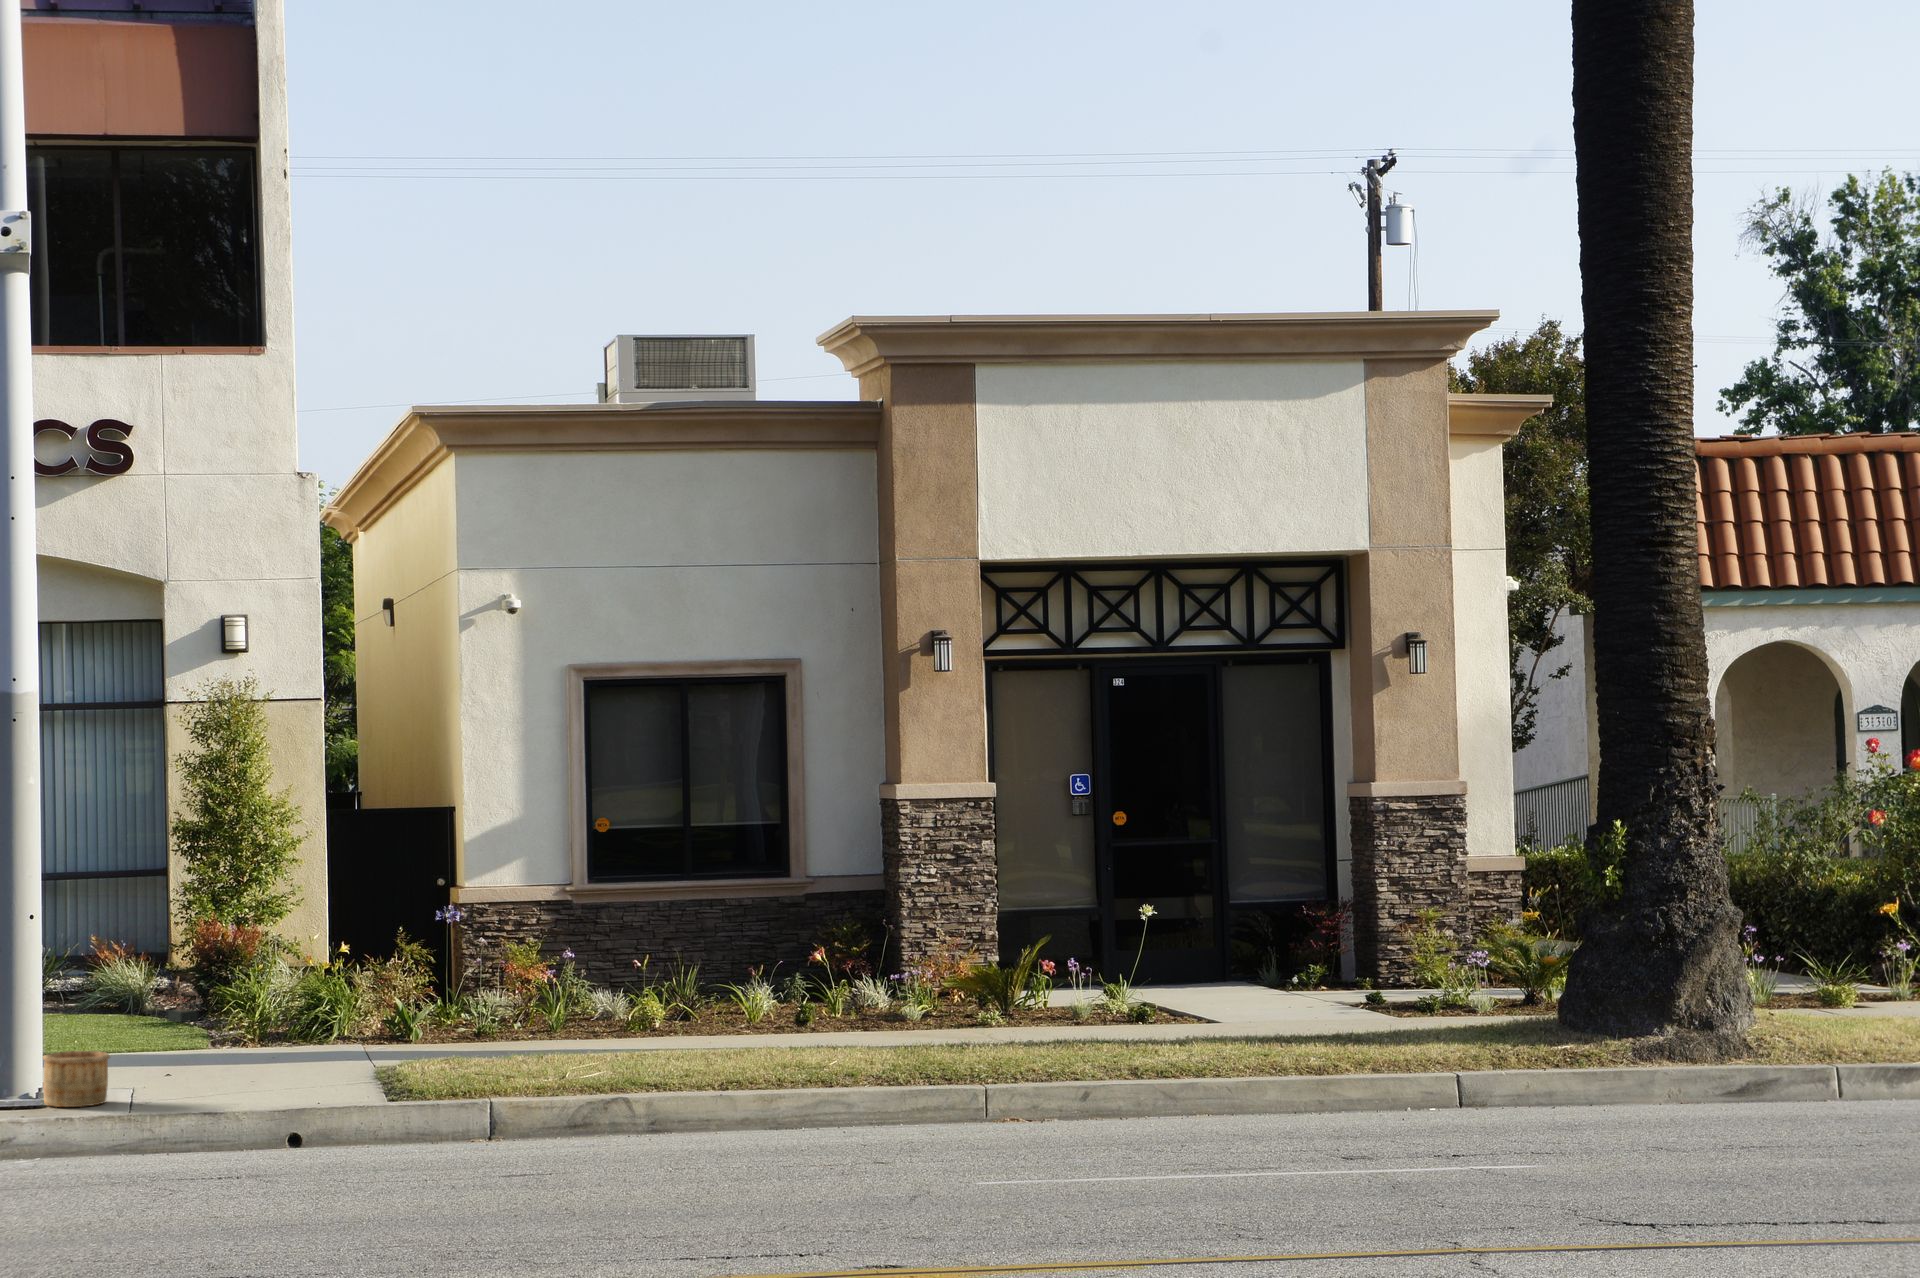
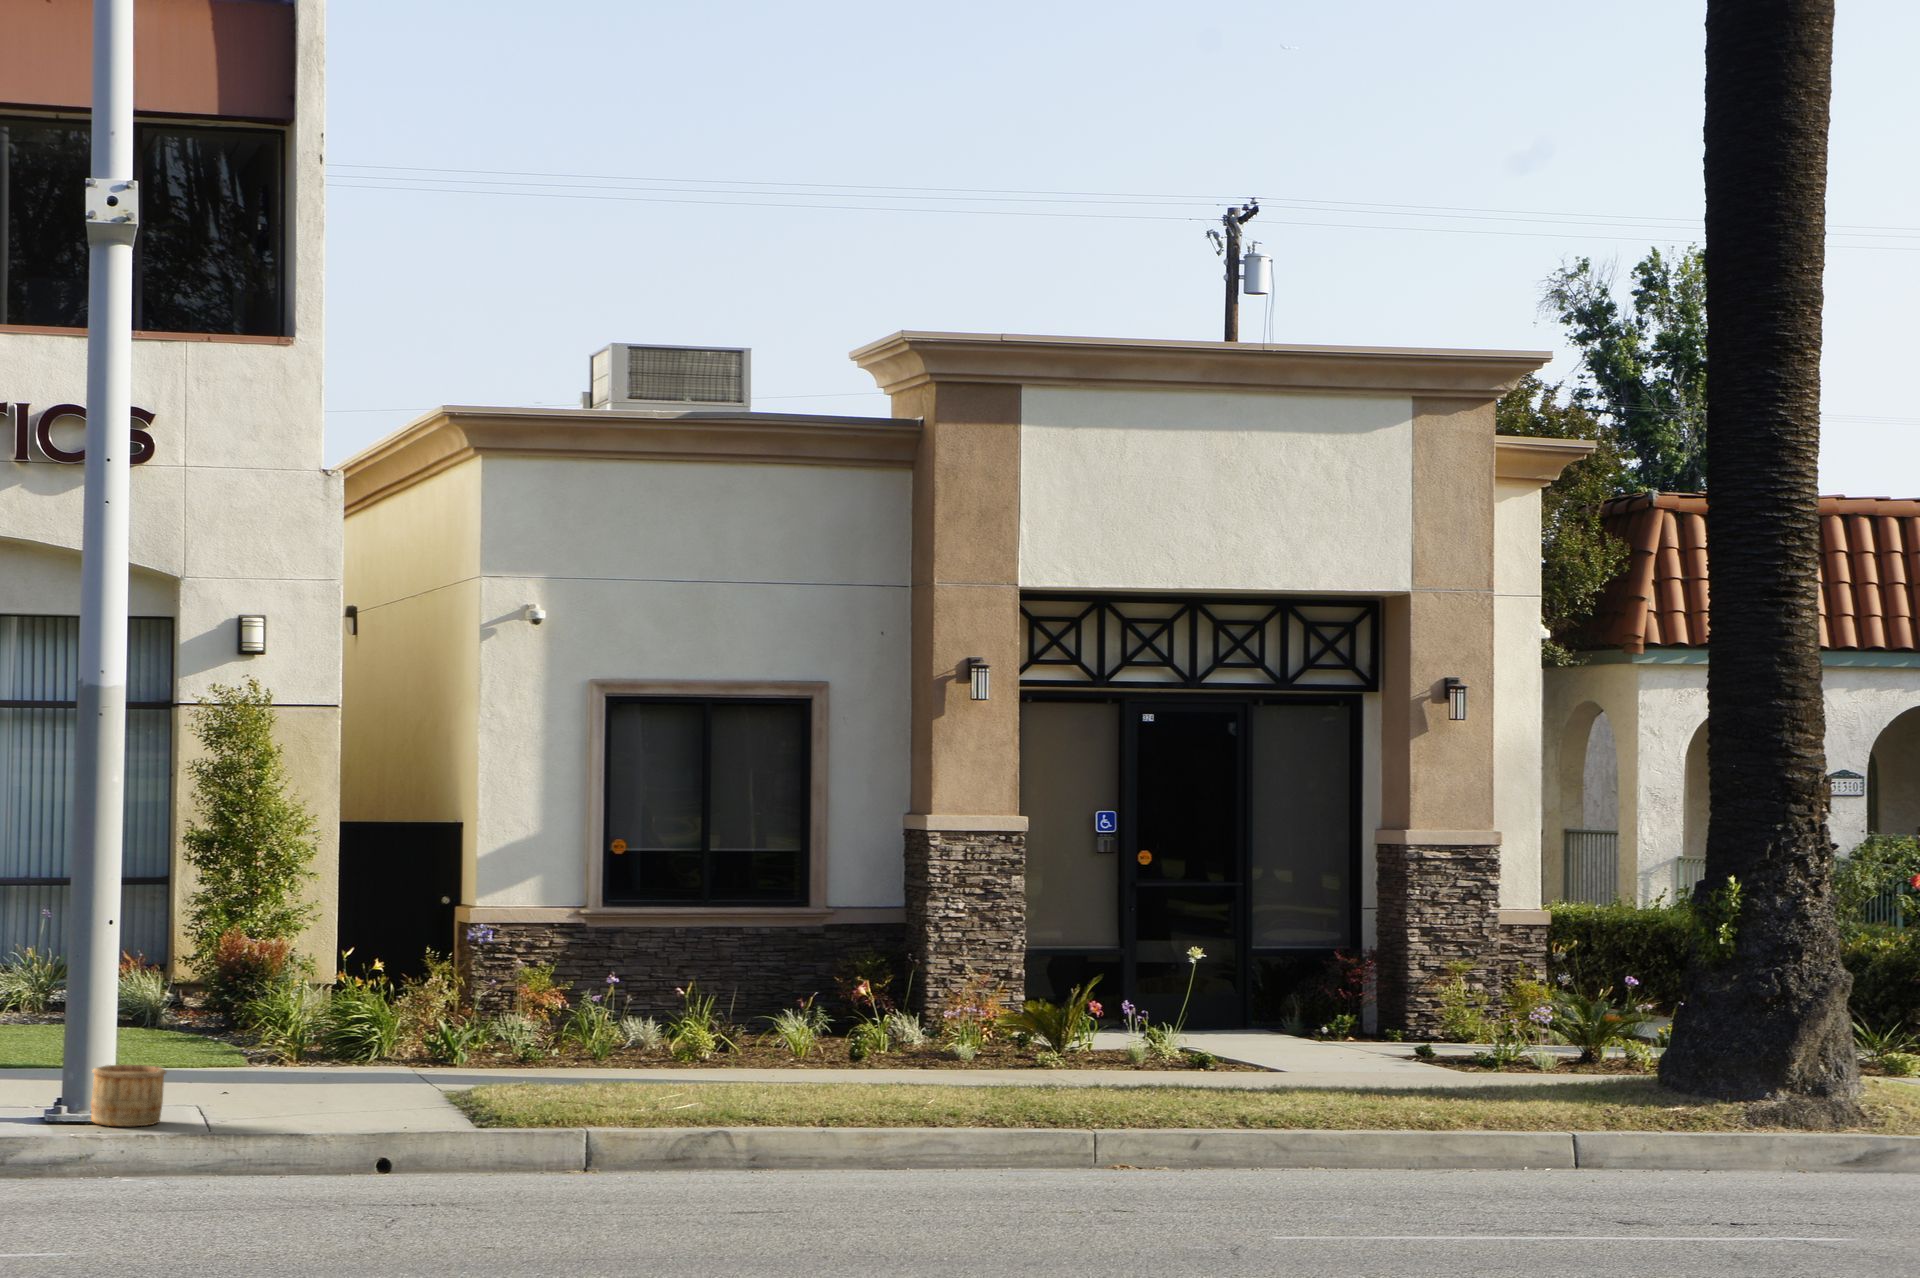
decorative plant: present [161,981,199,1022] -> none [146,992,195,1038]

